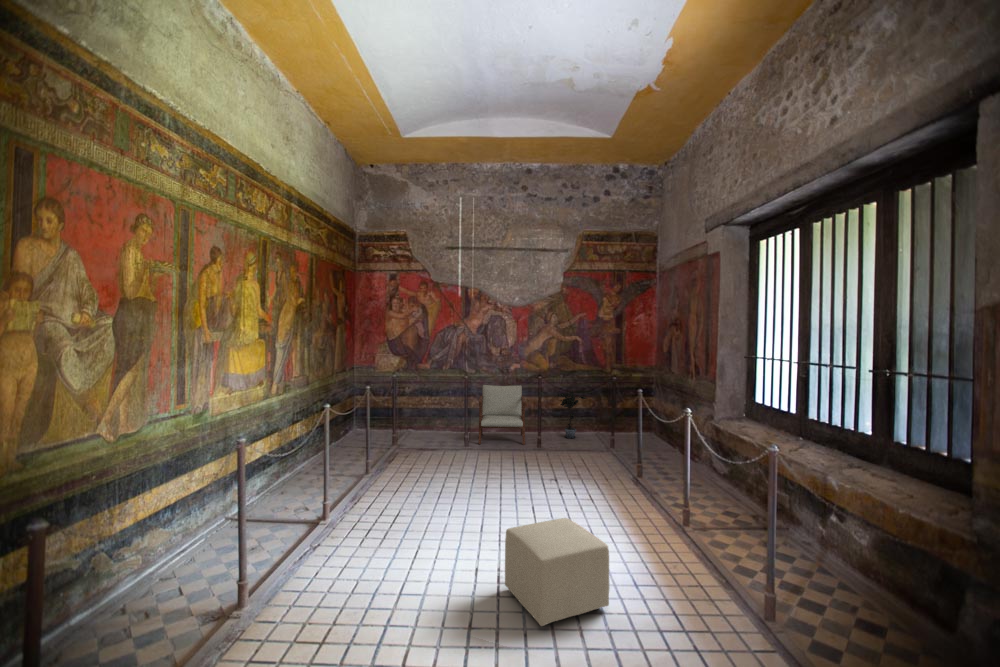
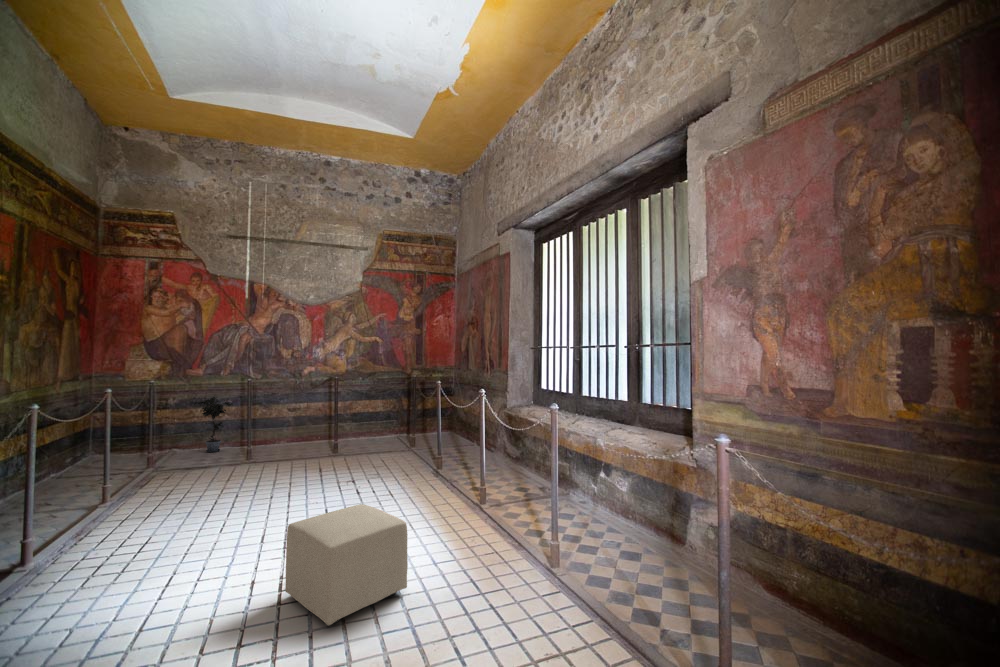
lounge chair: present [478,385,526,445] -> none [265,389,323,455]
potted plant: present [555,391,587,438] -> present [194,397,233,452]

